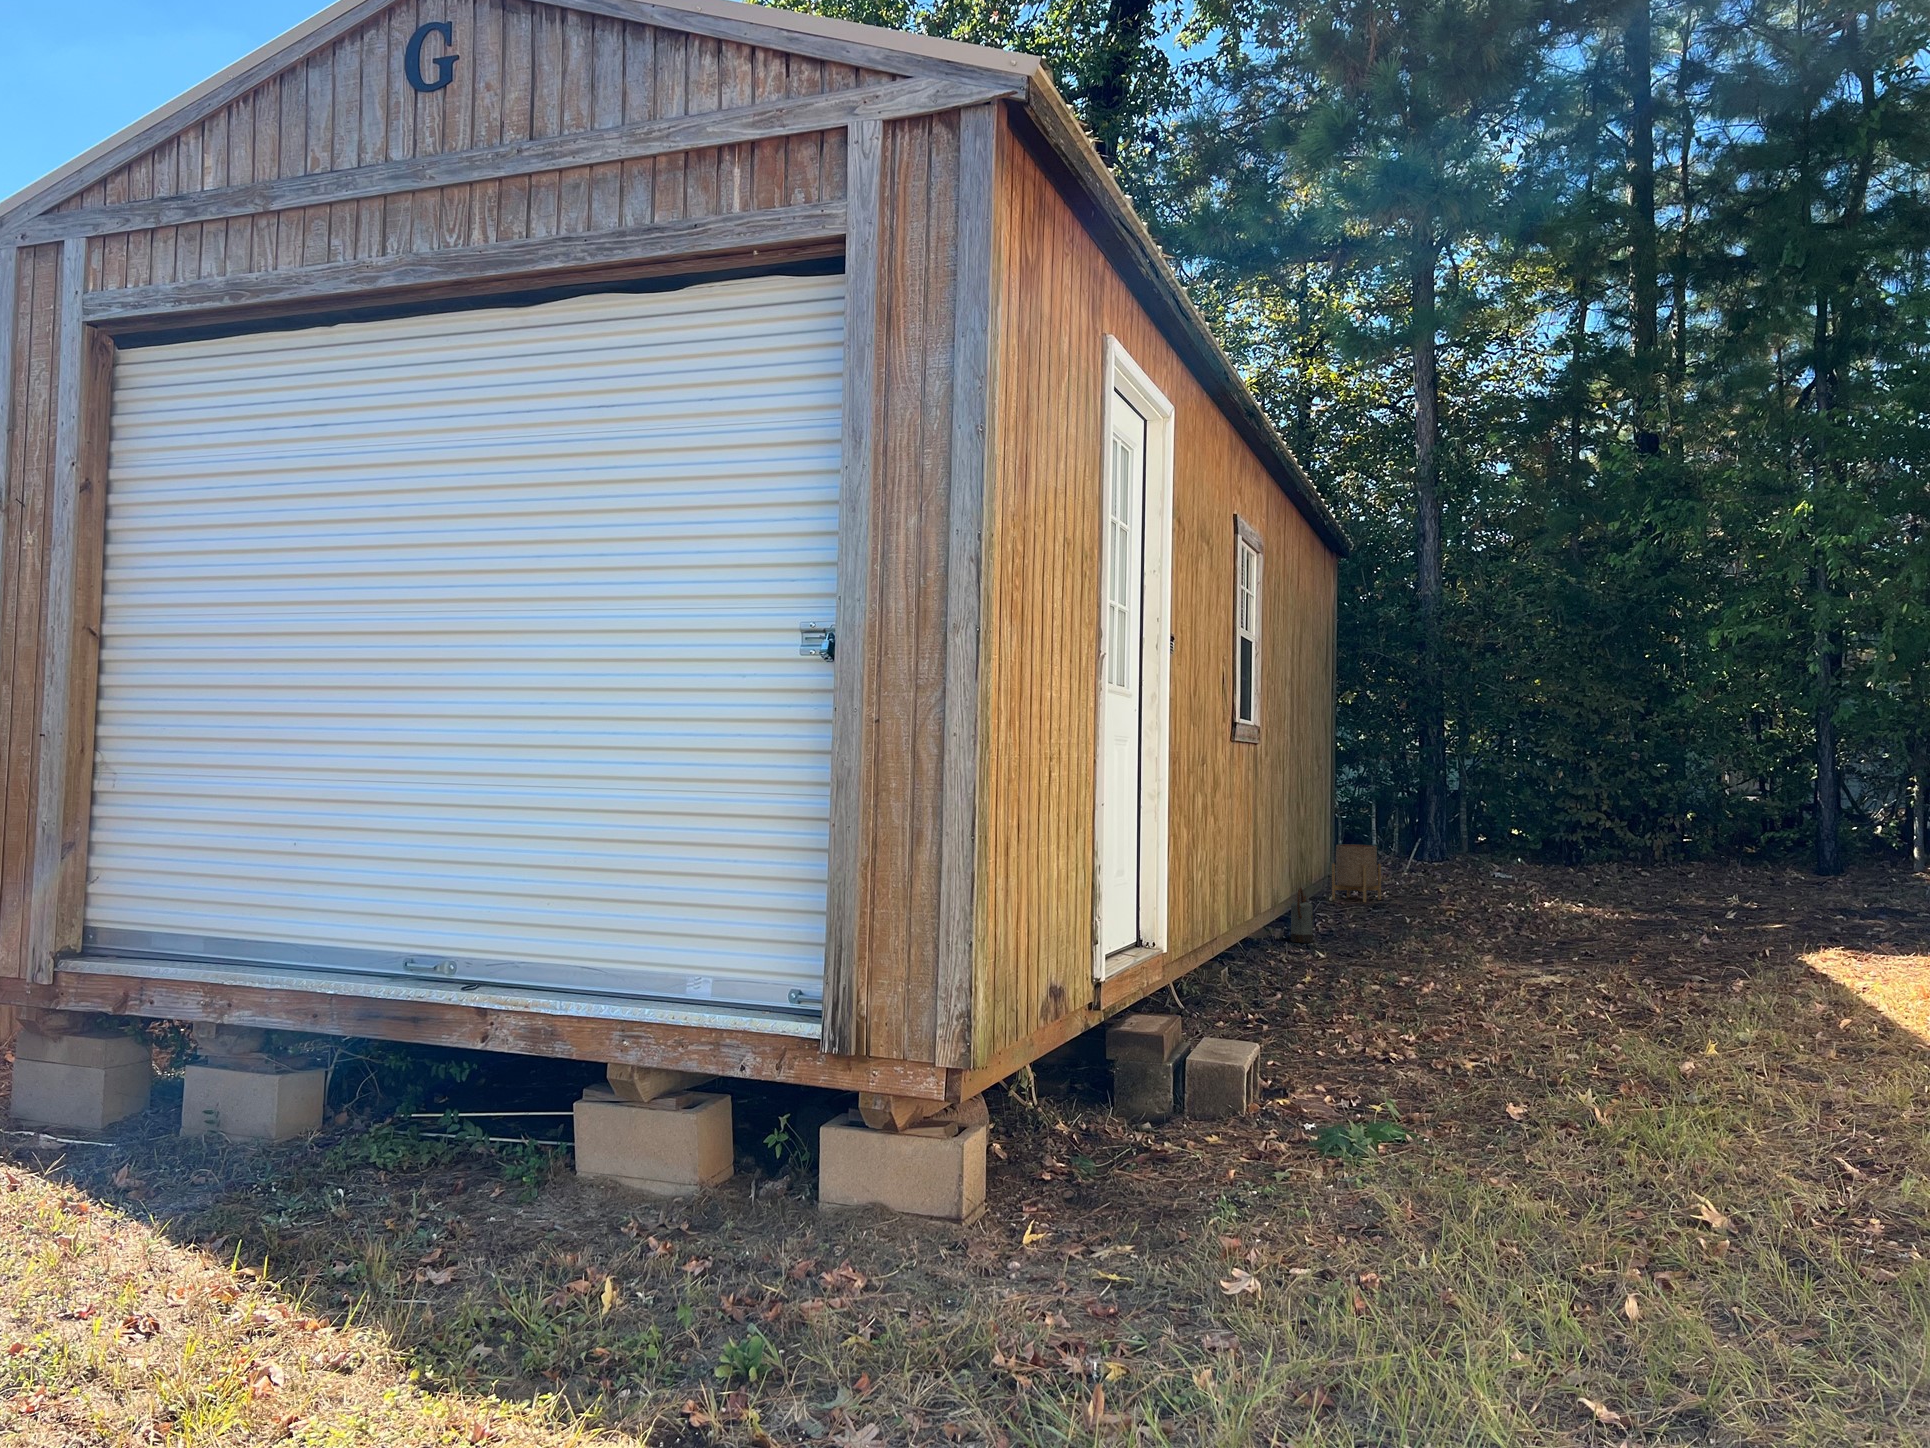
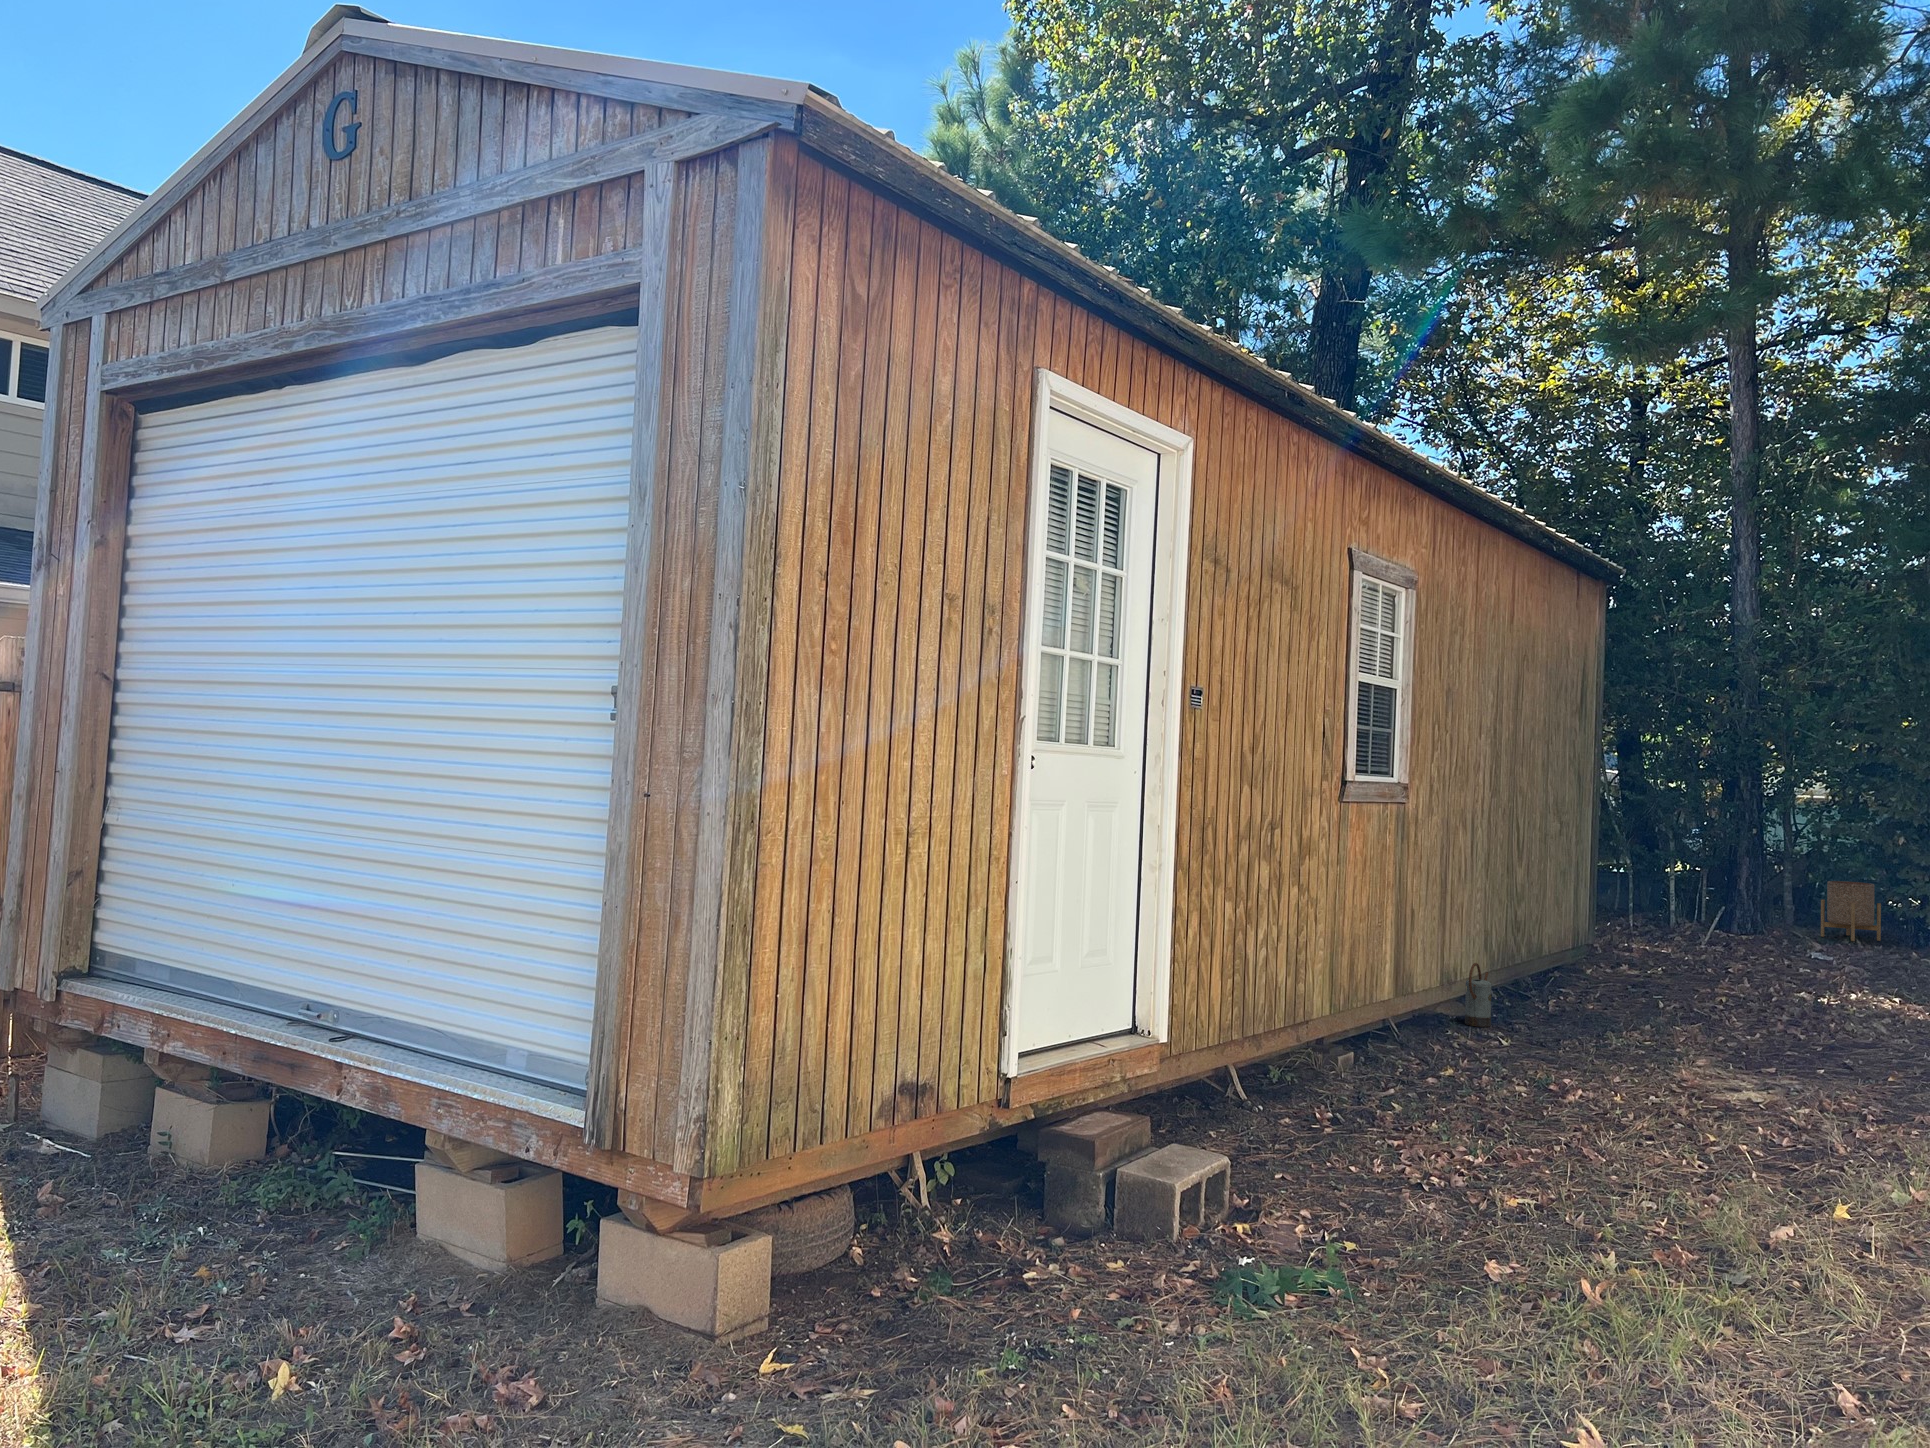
planter: present [1332,844,1381,902] -> present [1821,881,1881,941]

